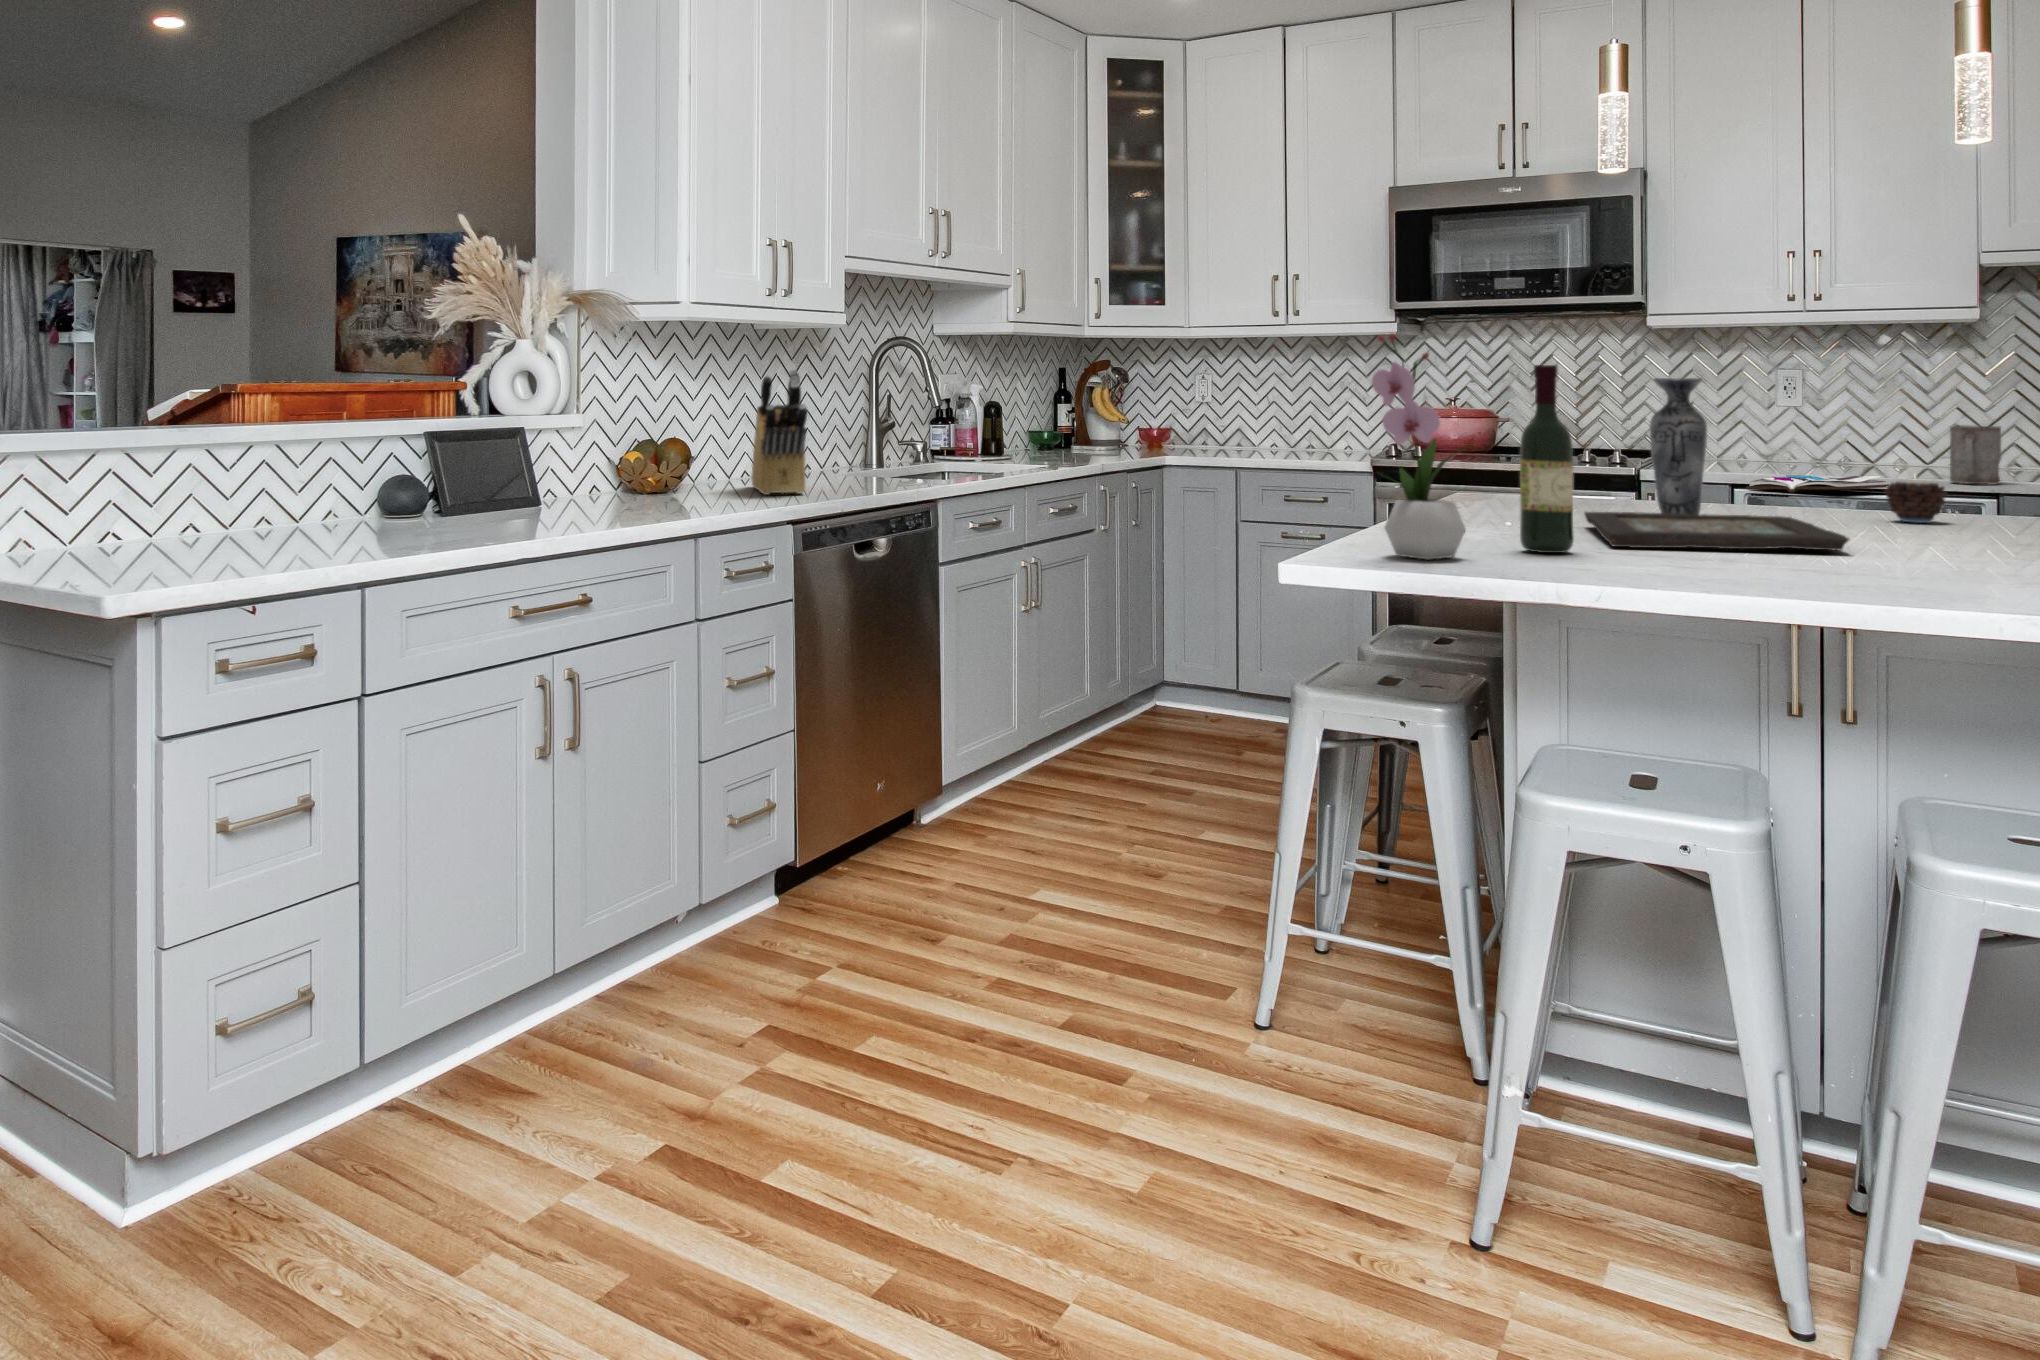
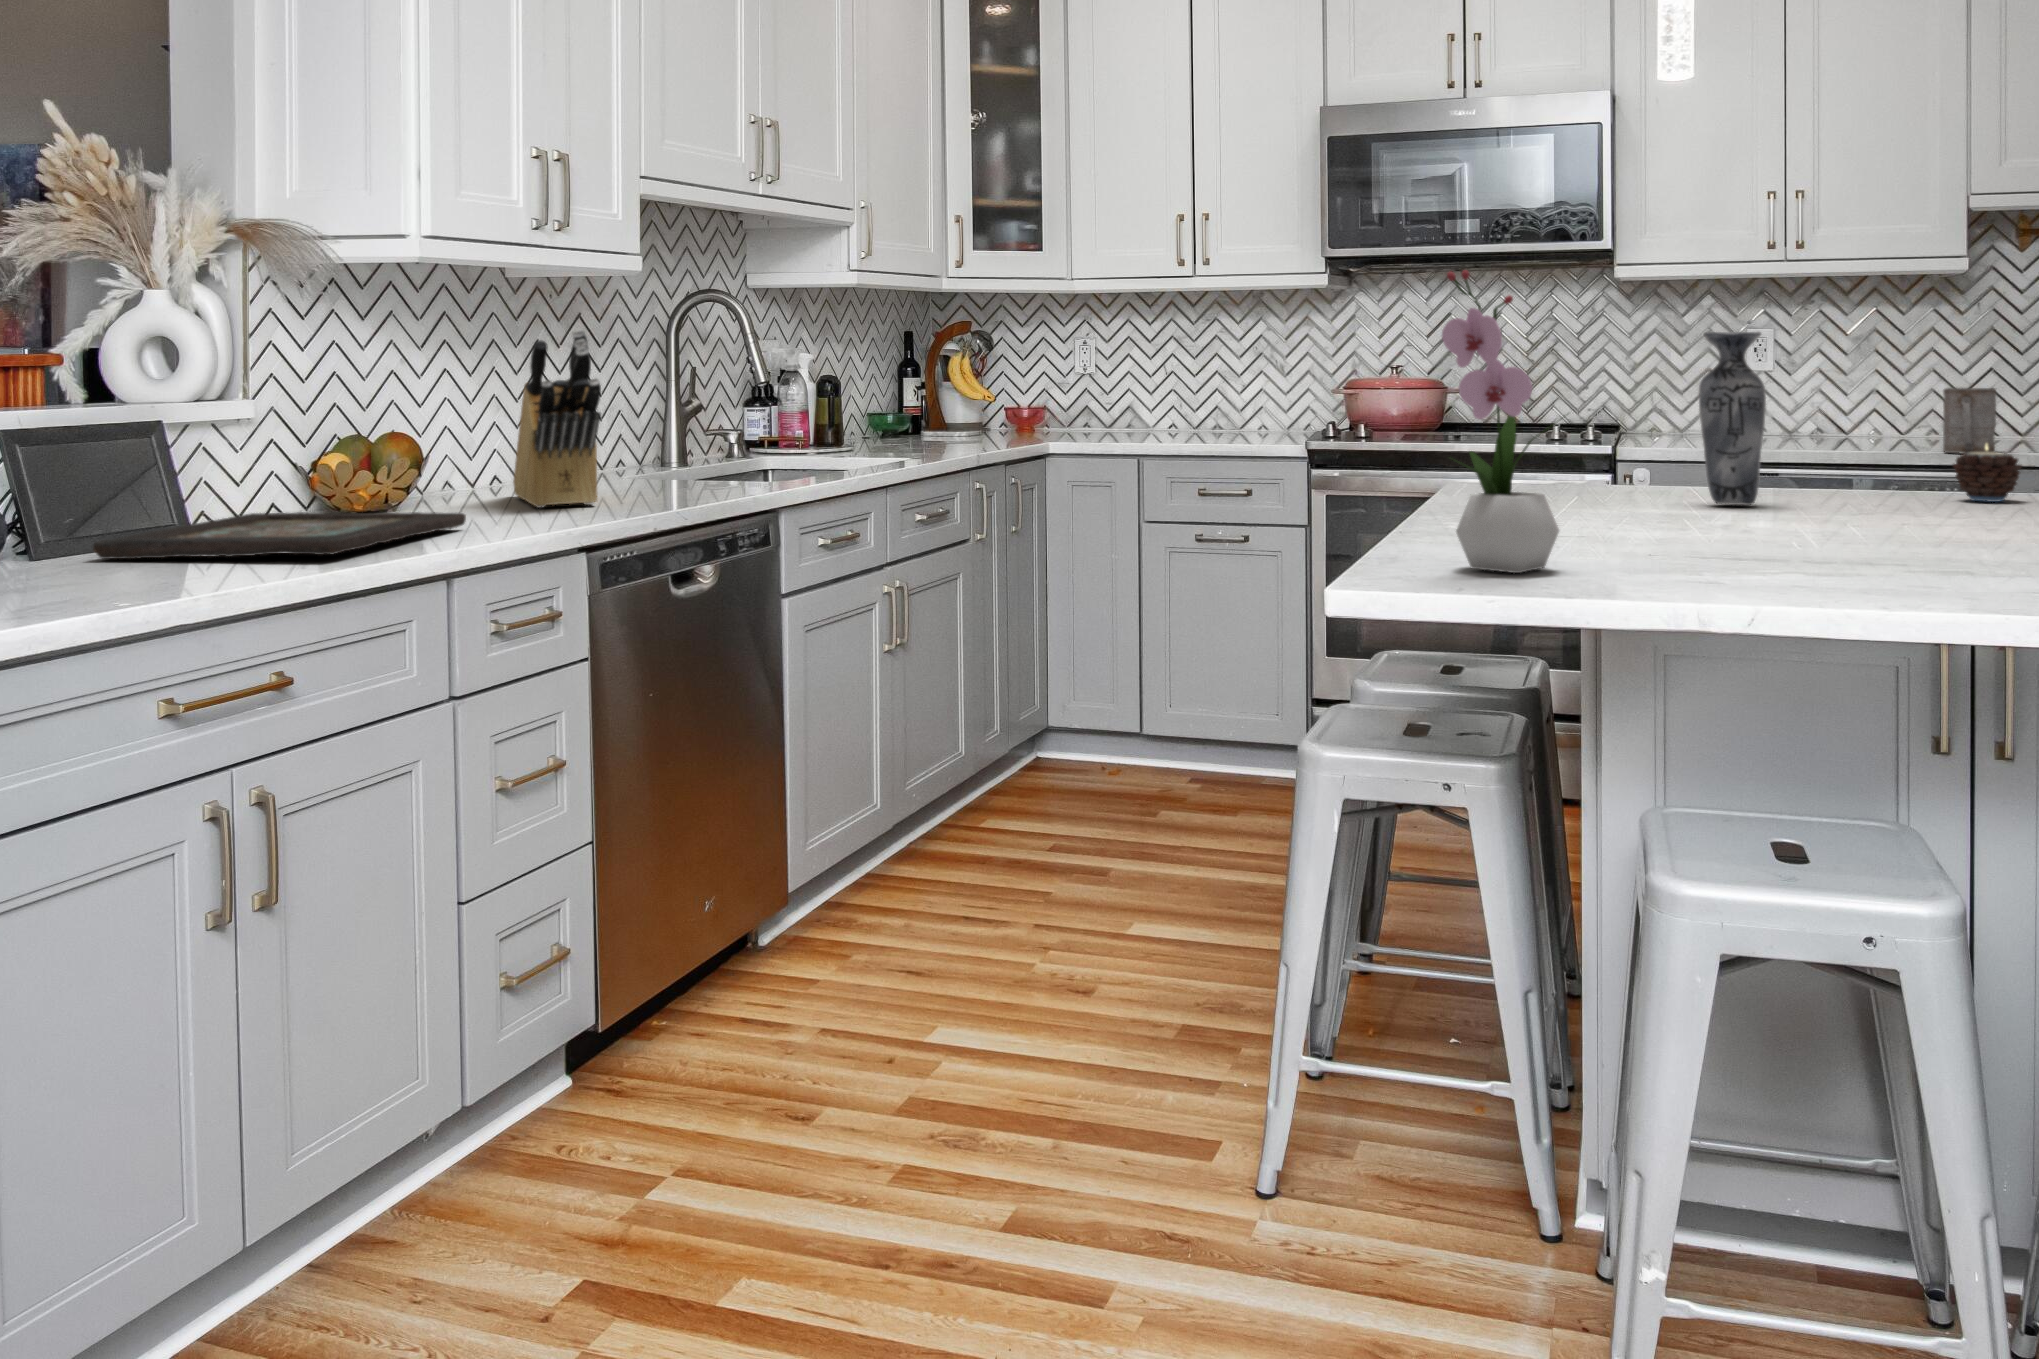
wine bottle: present [1520,365,1574,553] -> none [1610,312,1677,557]
book: present [1746,475,1890,492] -> none [1751,447,1909,469]
decorative tray: present [1584,512,1849,551] -> present [93,512,466,559]

